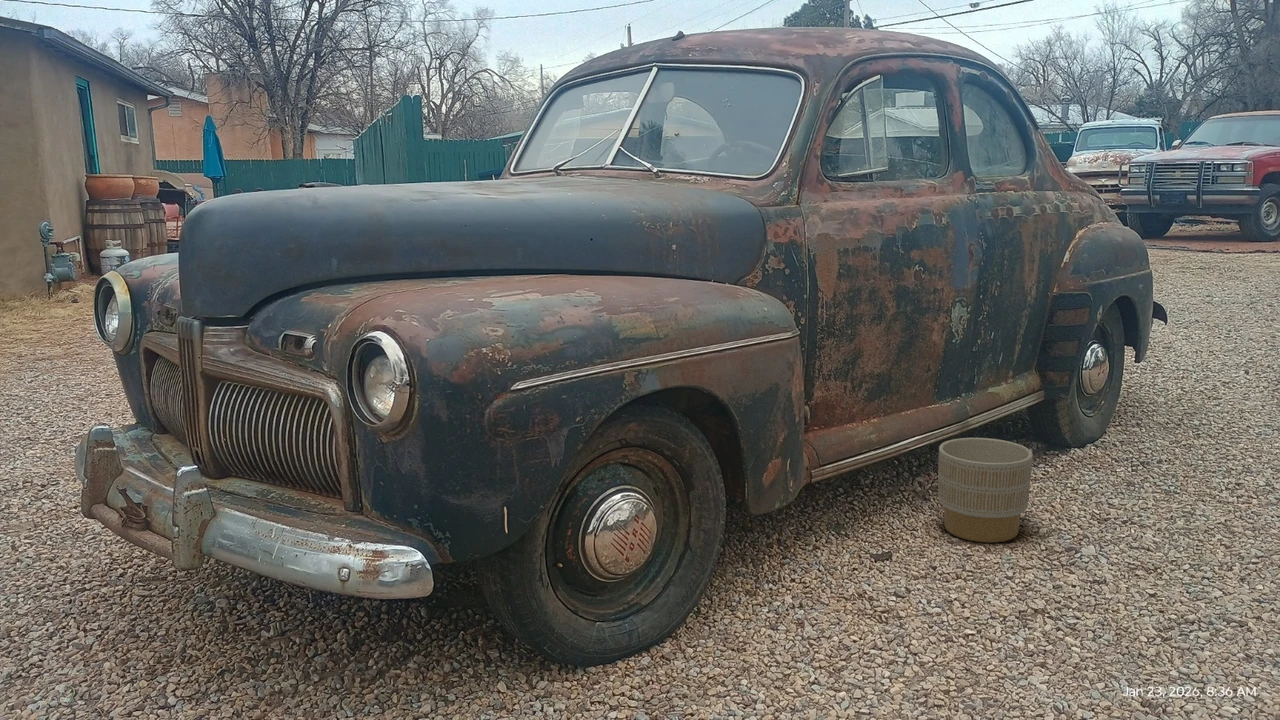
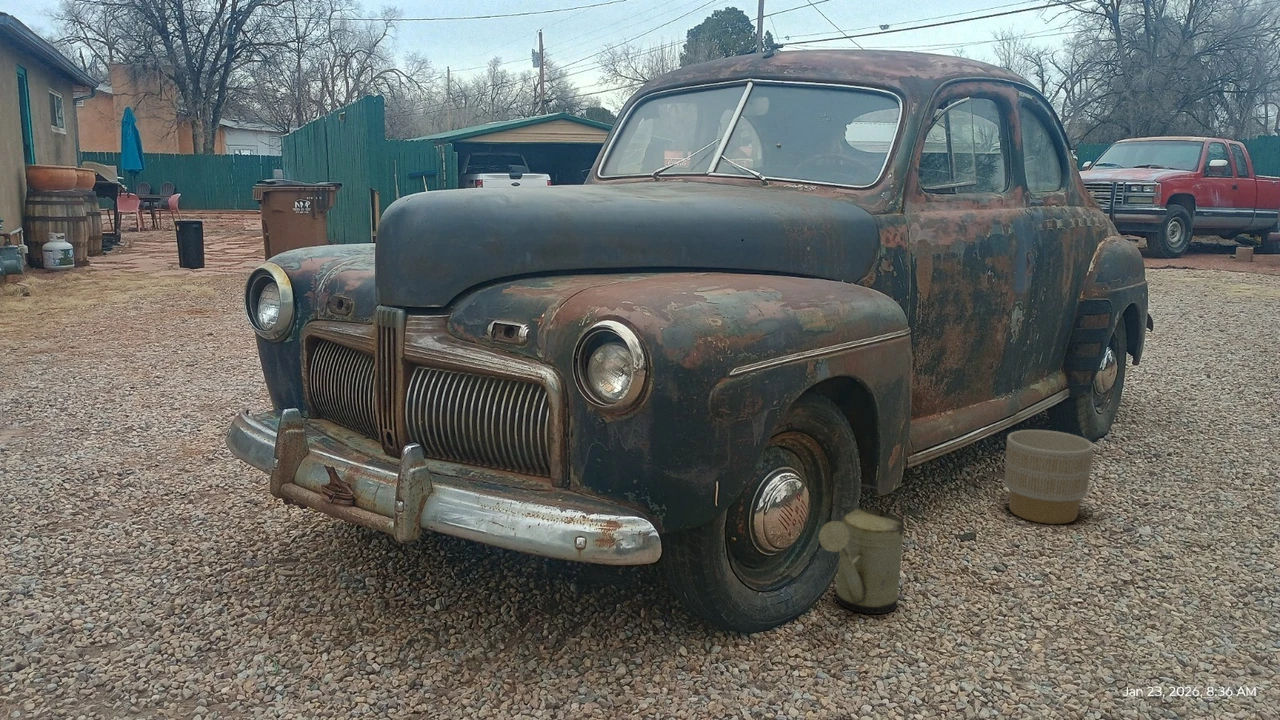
watering can: none [656,503,768,646] -> present [819,484,904,614]

